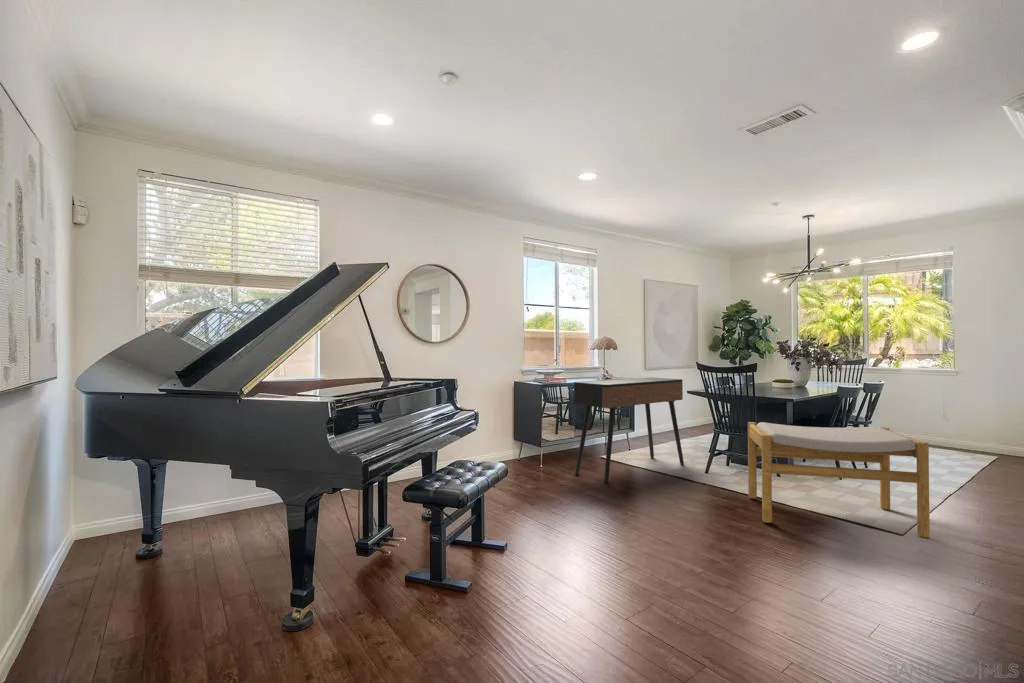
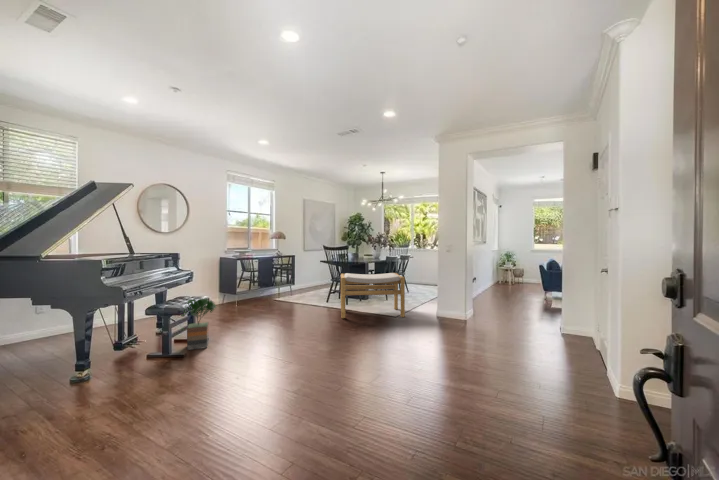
console table: present [574,377,684,483] -> none [256,254,318,310]
potted tree: none [459,467,525,571] -> present [181,298,216,350]

